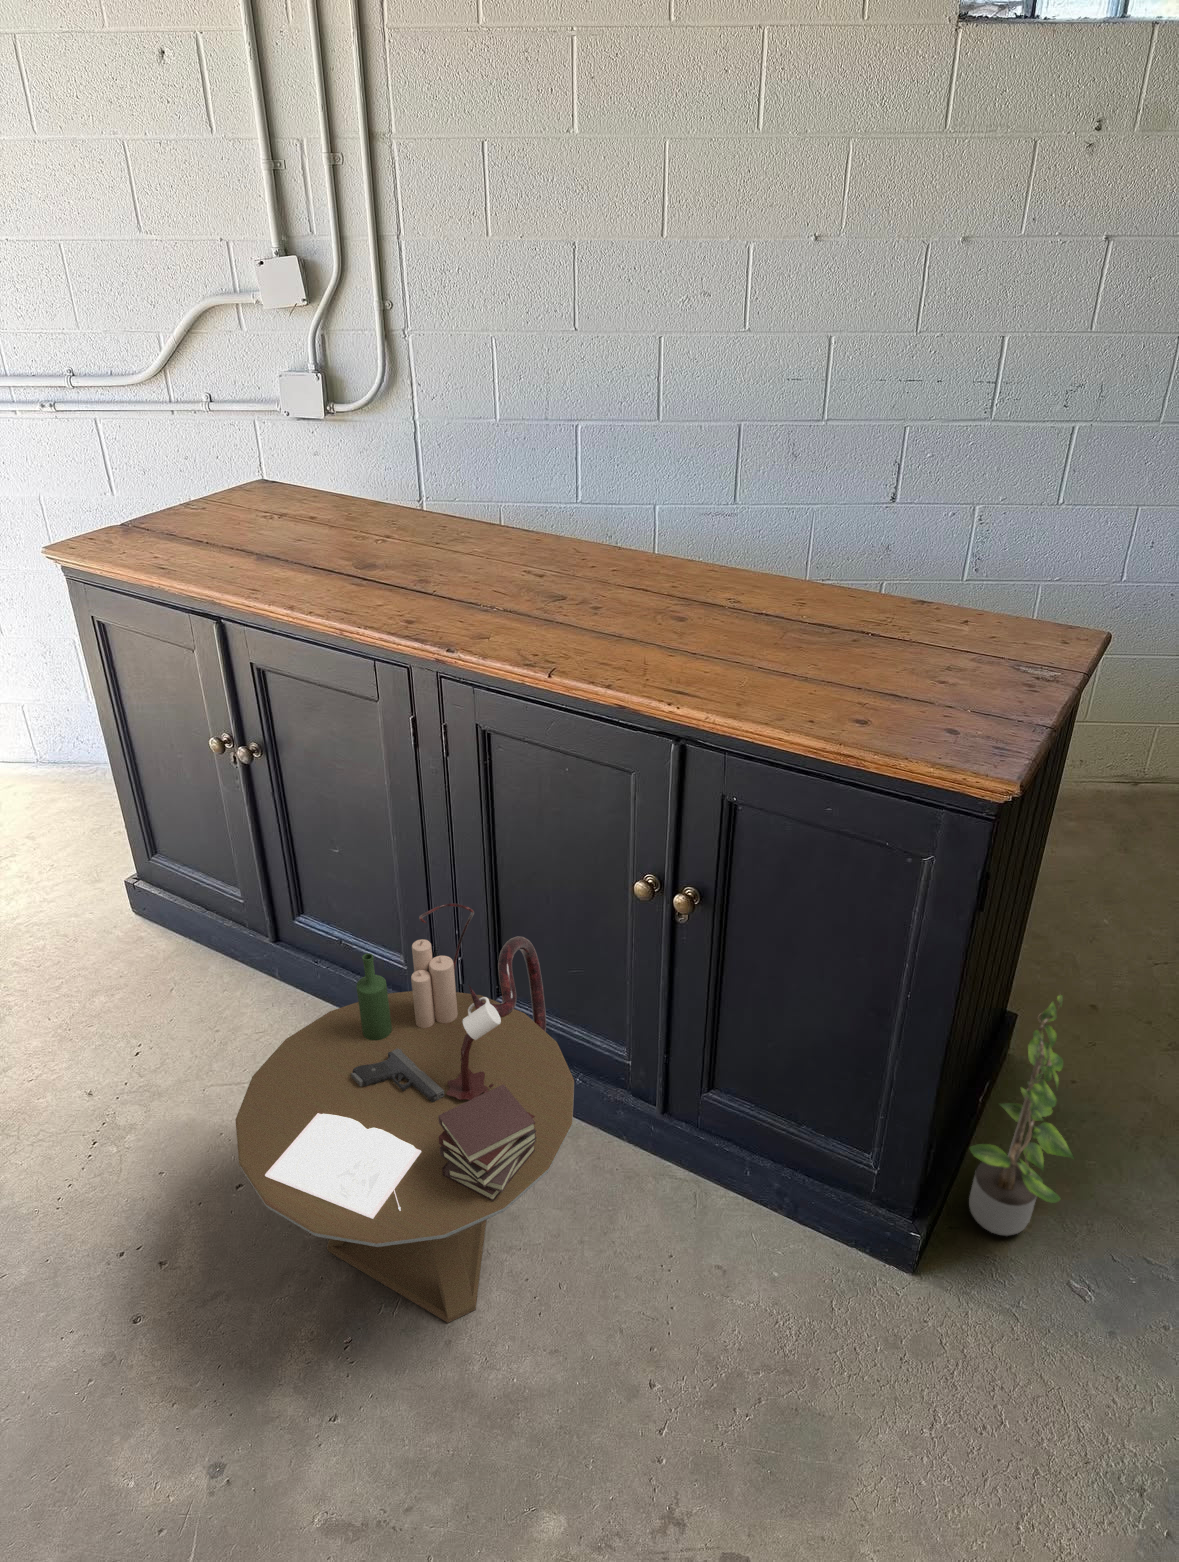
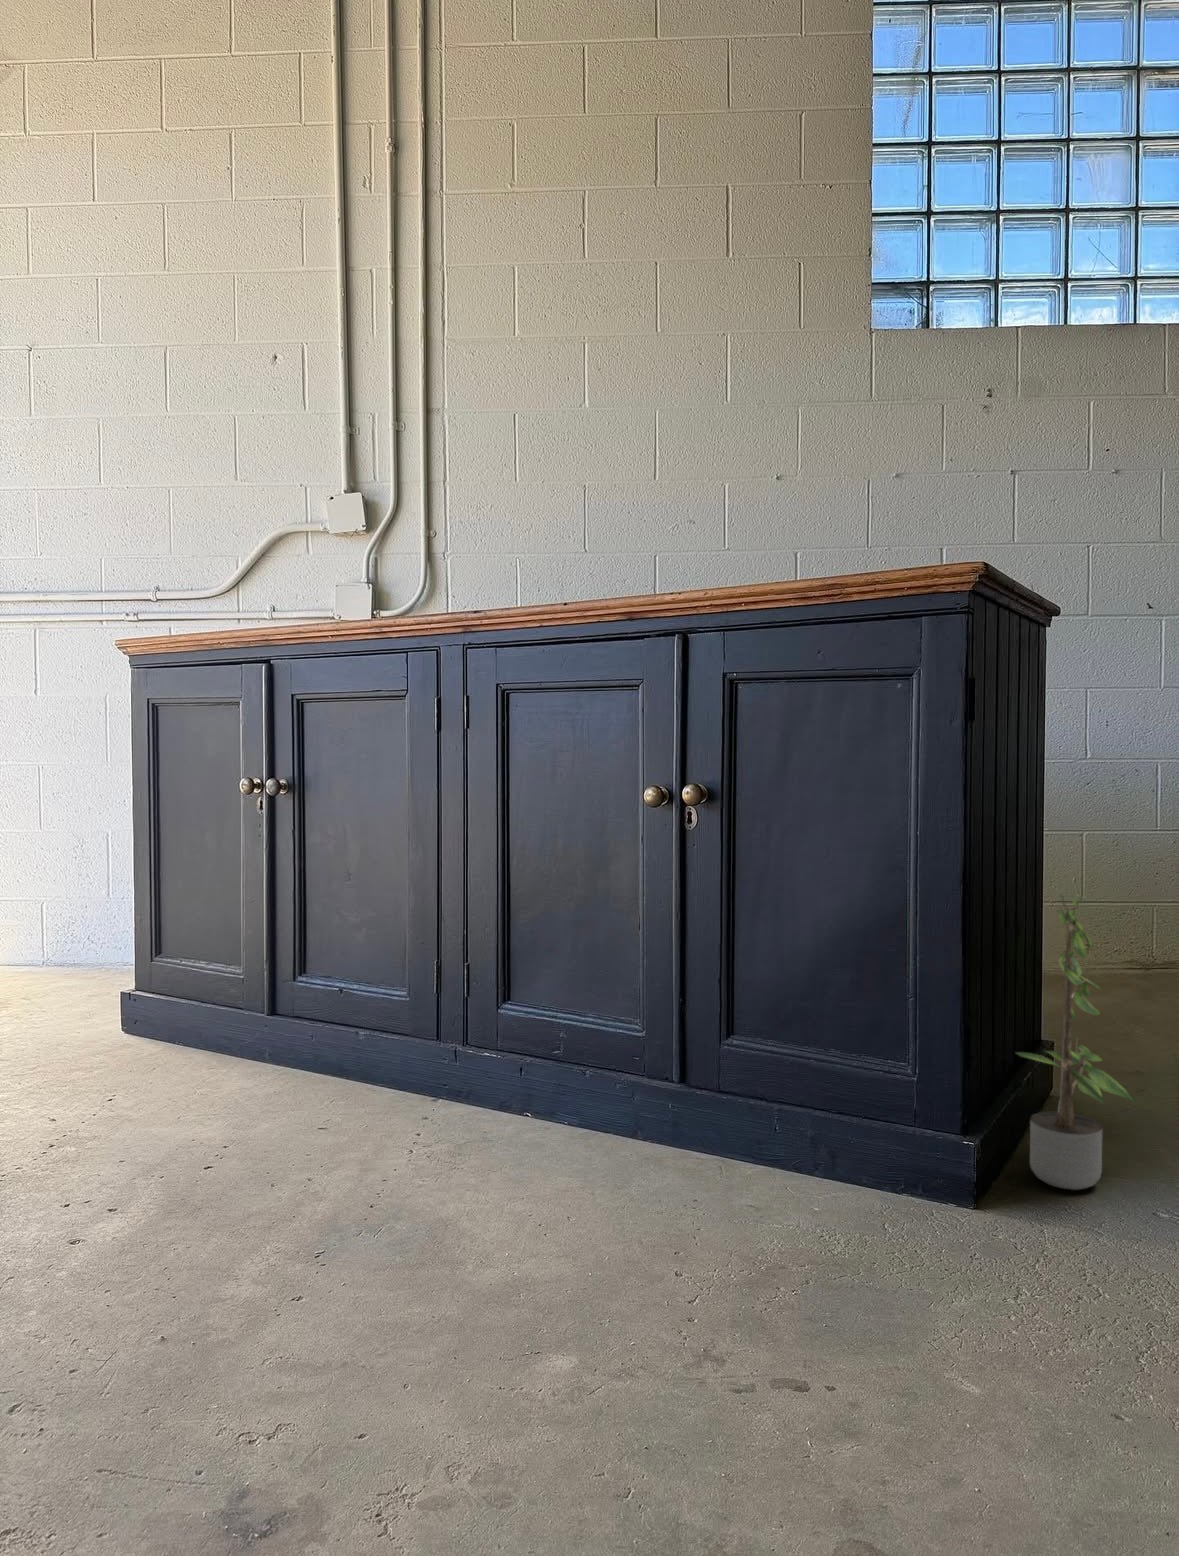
side table: present [236,903,574,1323] -> none [229,850,587,1243]

